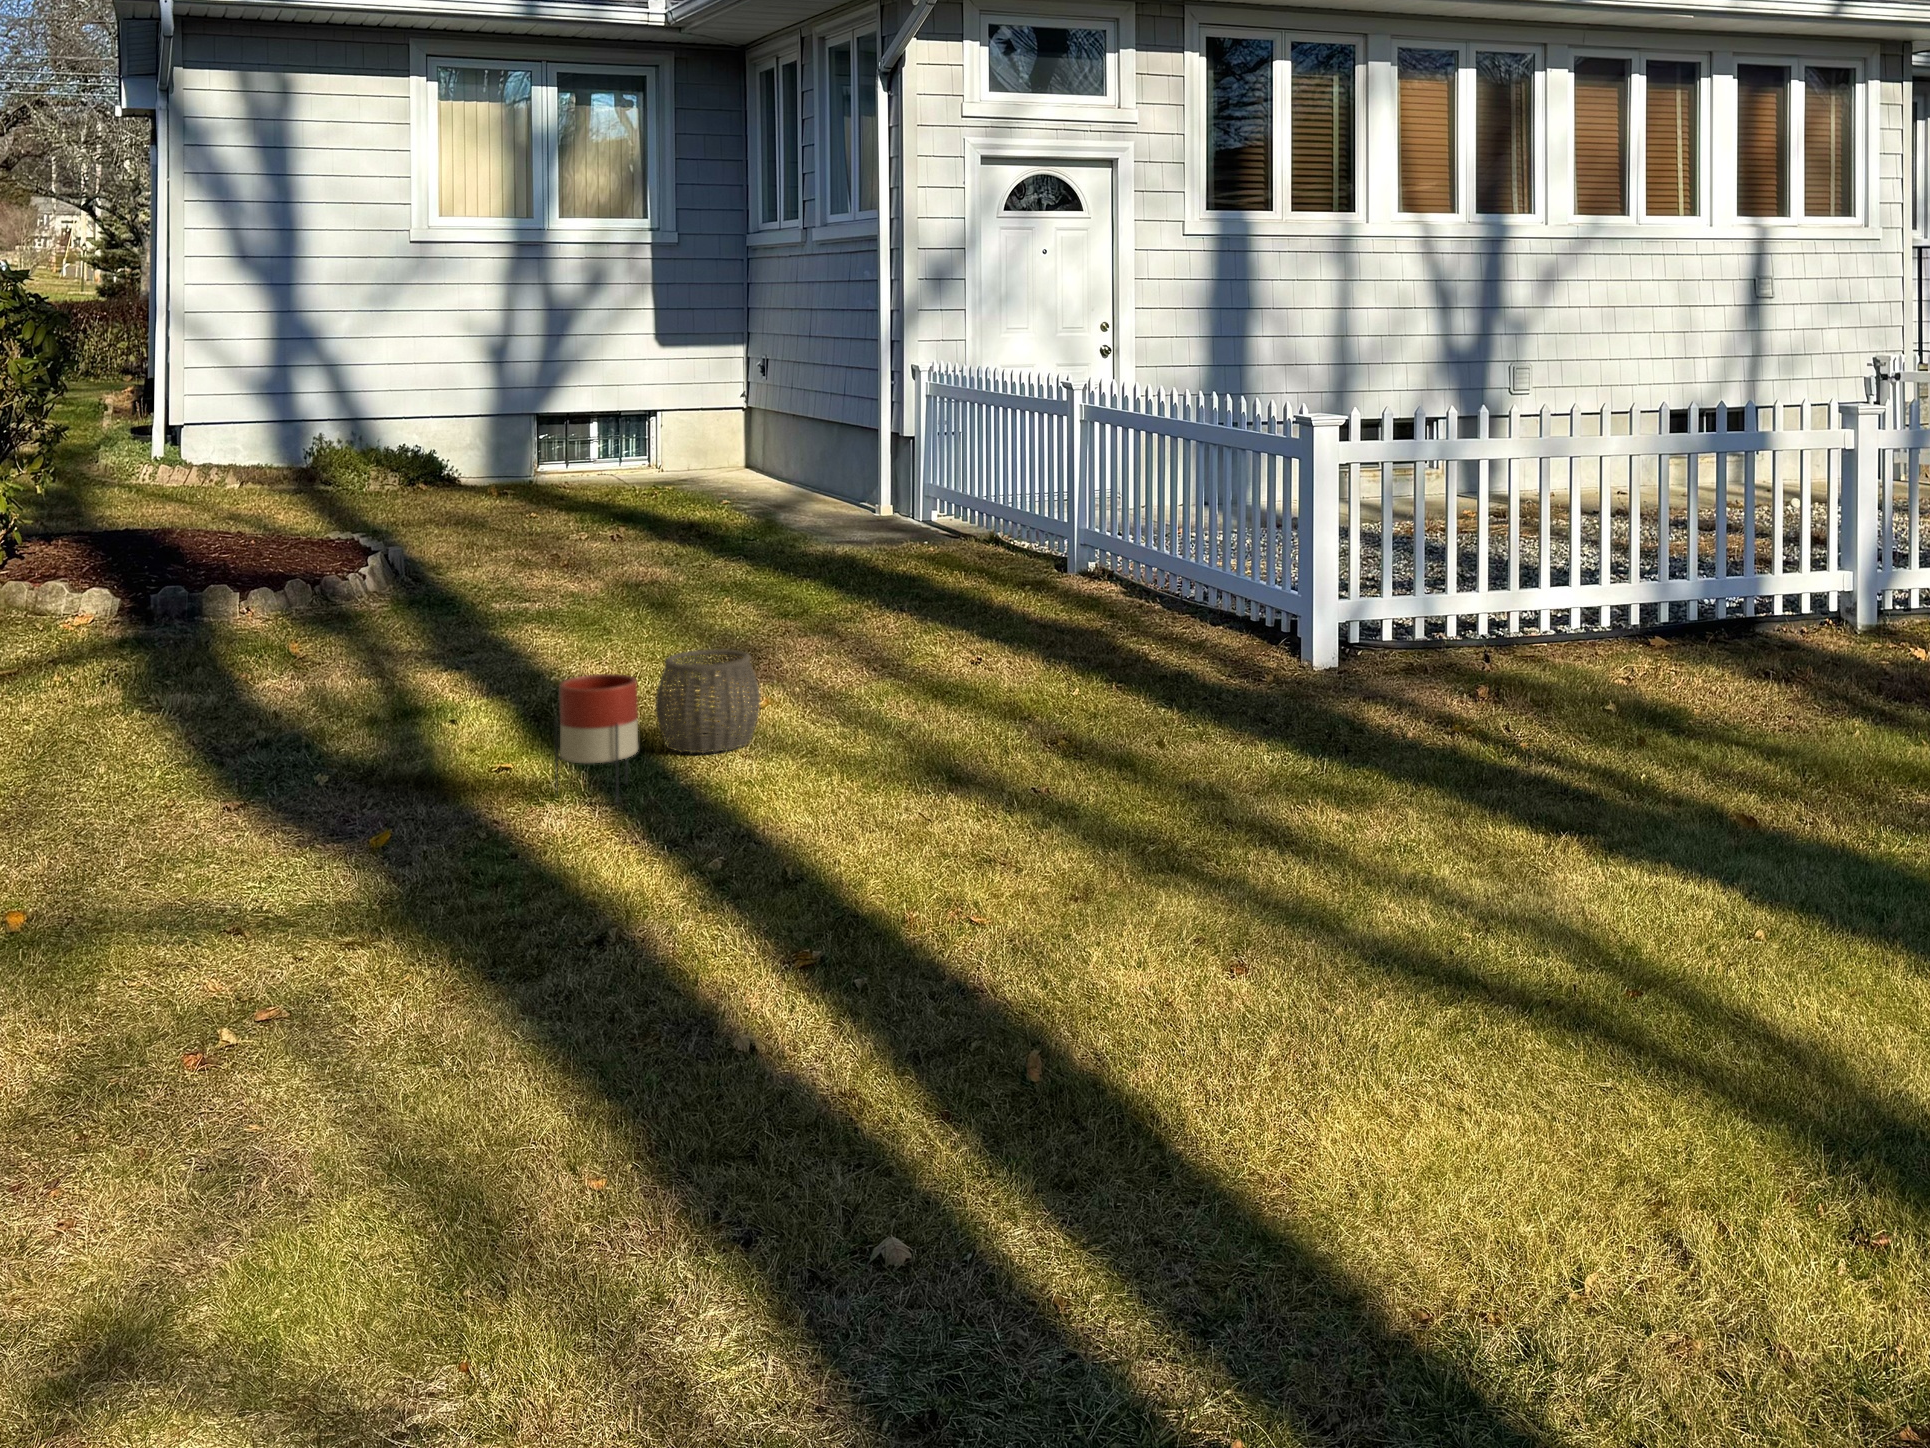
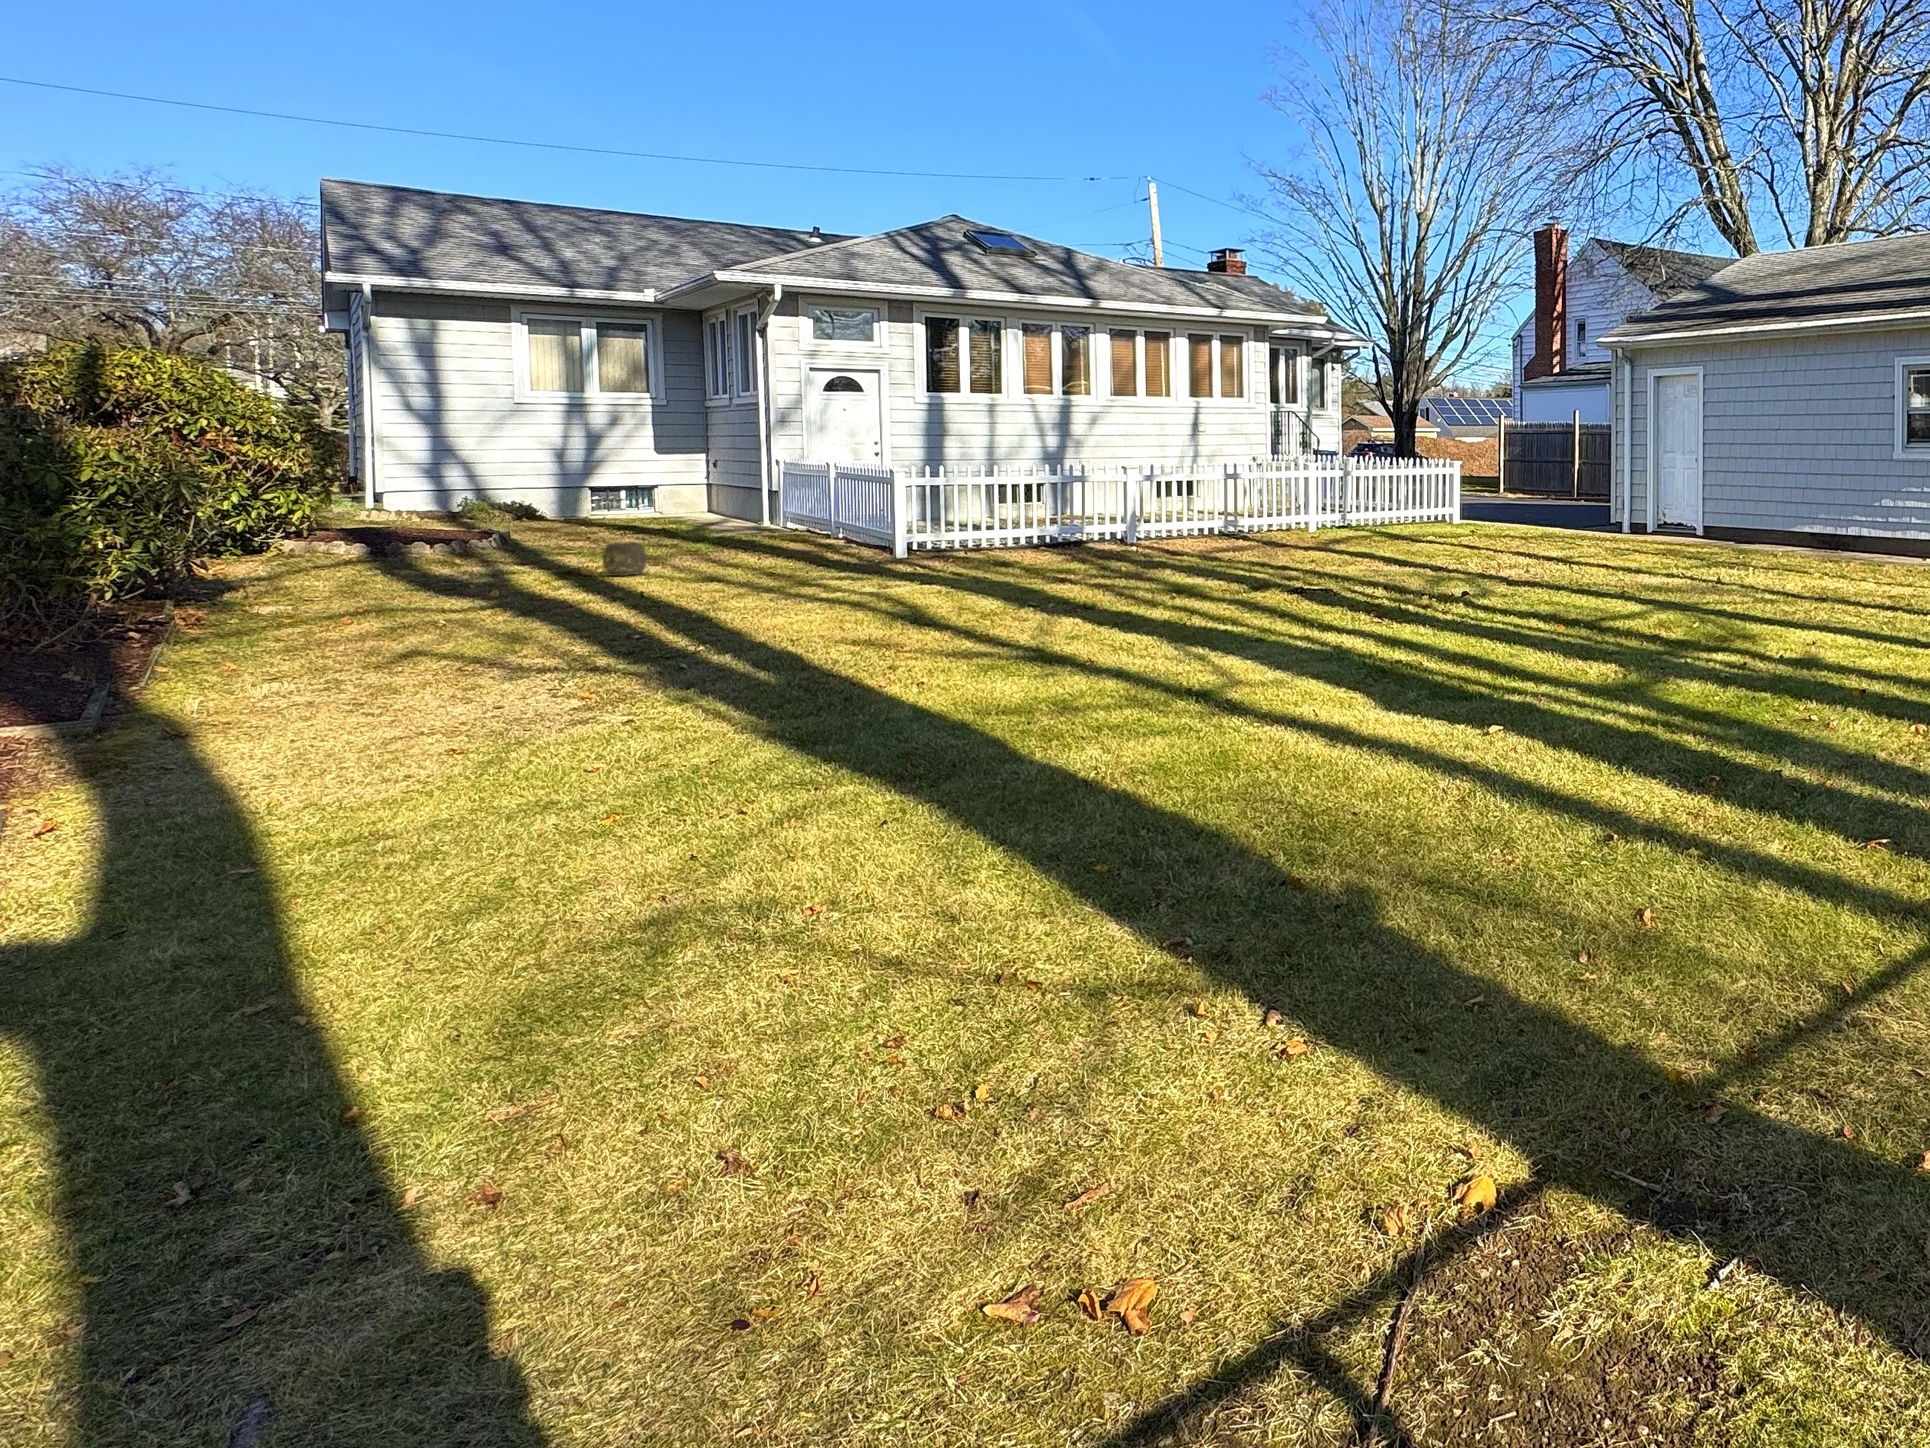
planter: present [555,674,638,803] -> none [554,544,590,585]

